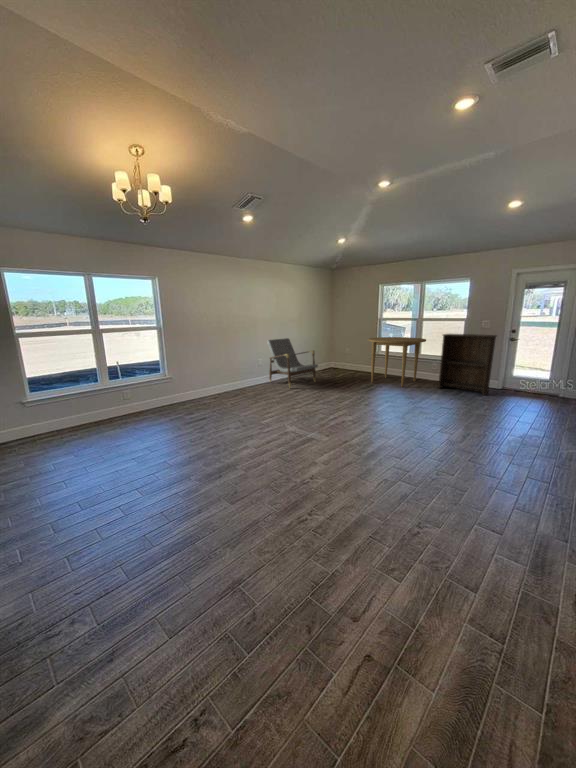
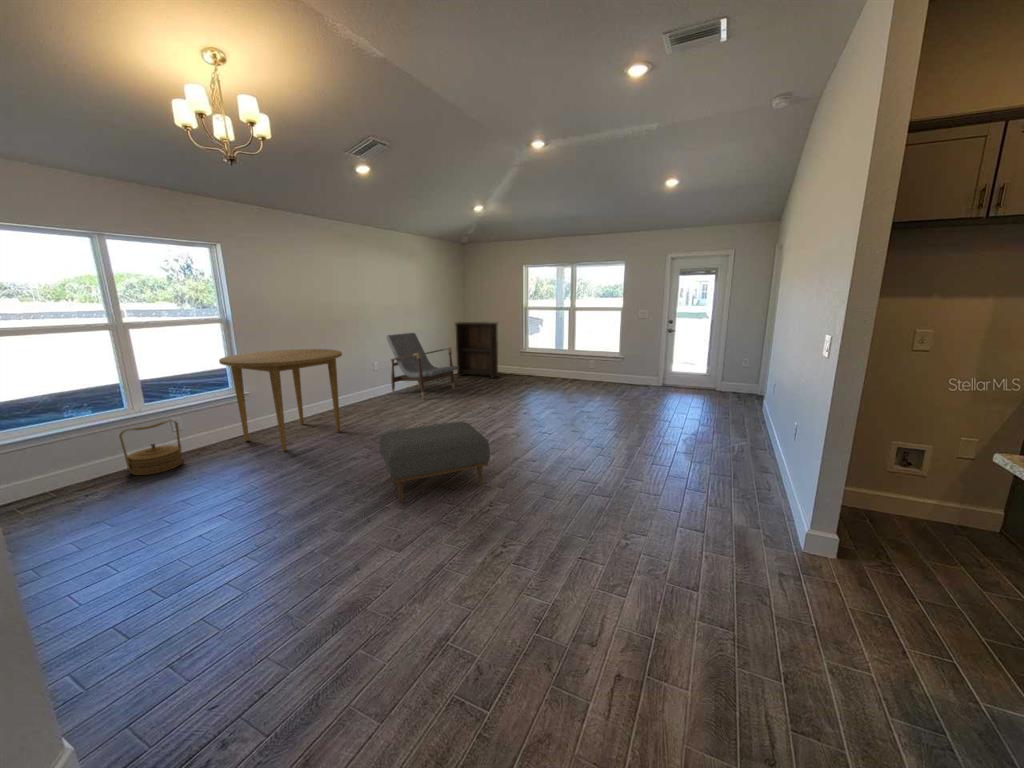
bookshelf: present [438,334,496,395] -> present [455,322,498,378]
dining table: present [368,337,426,387] -> present [219,349,342,451]
woven basket: none [95,392,129,426] -> present [119,420,182,475]
ottoman: none [238,409,316,466] -> present [380,422,490,502]

